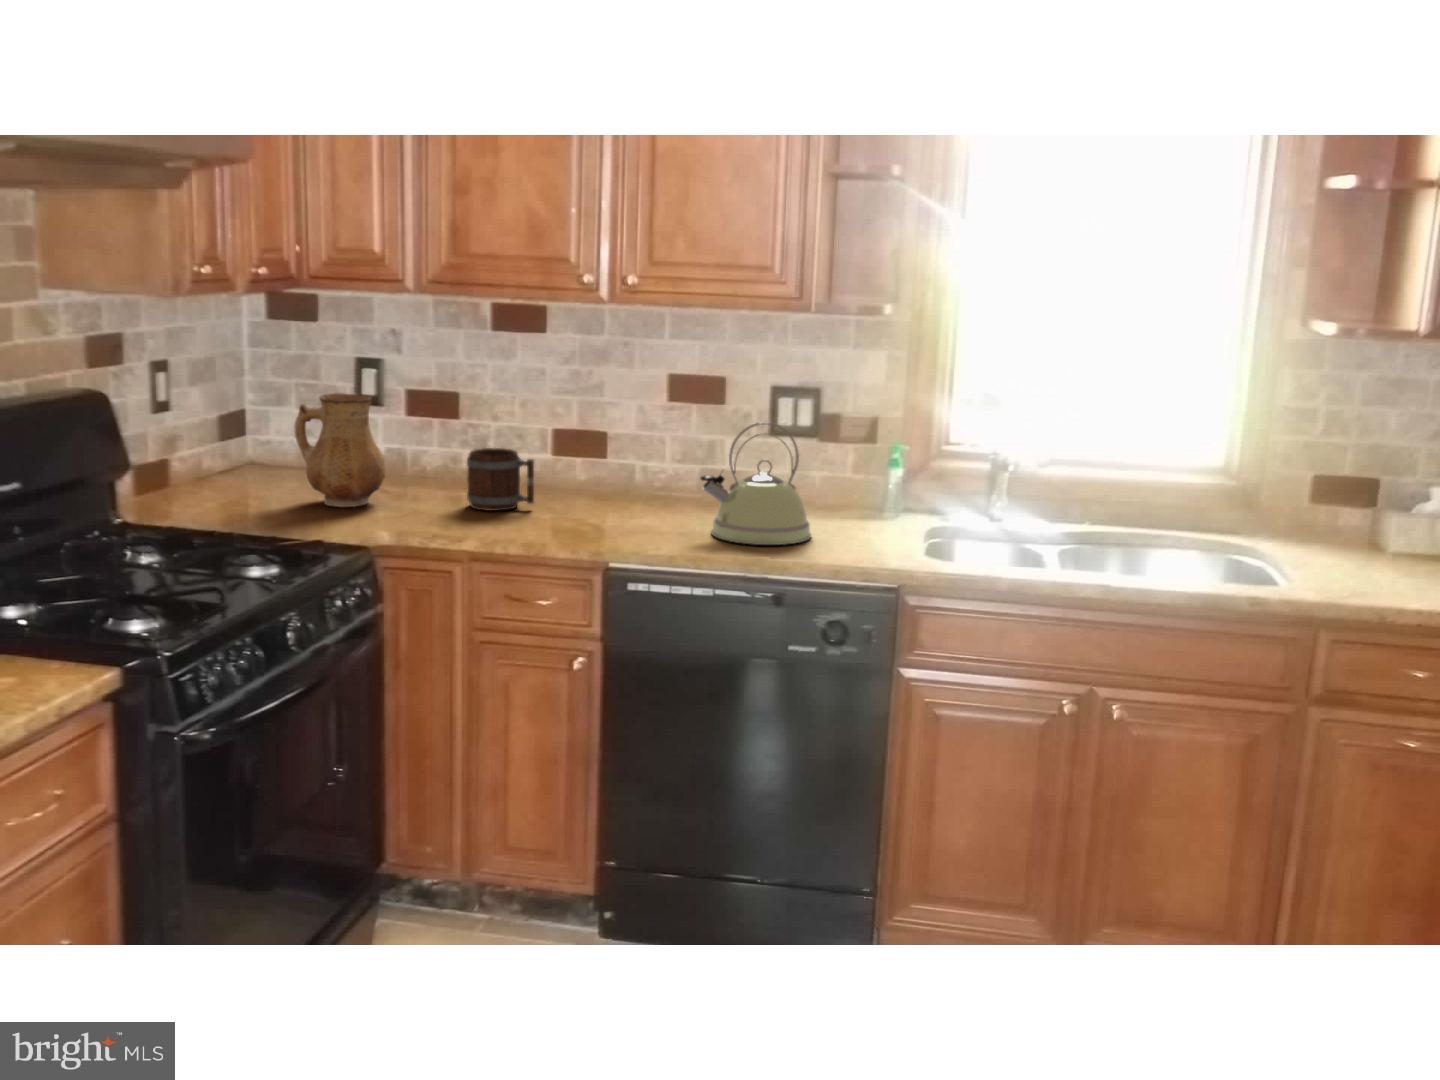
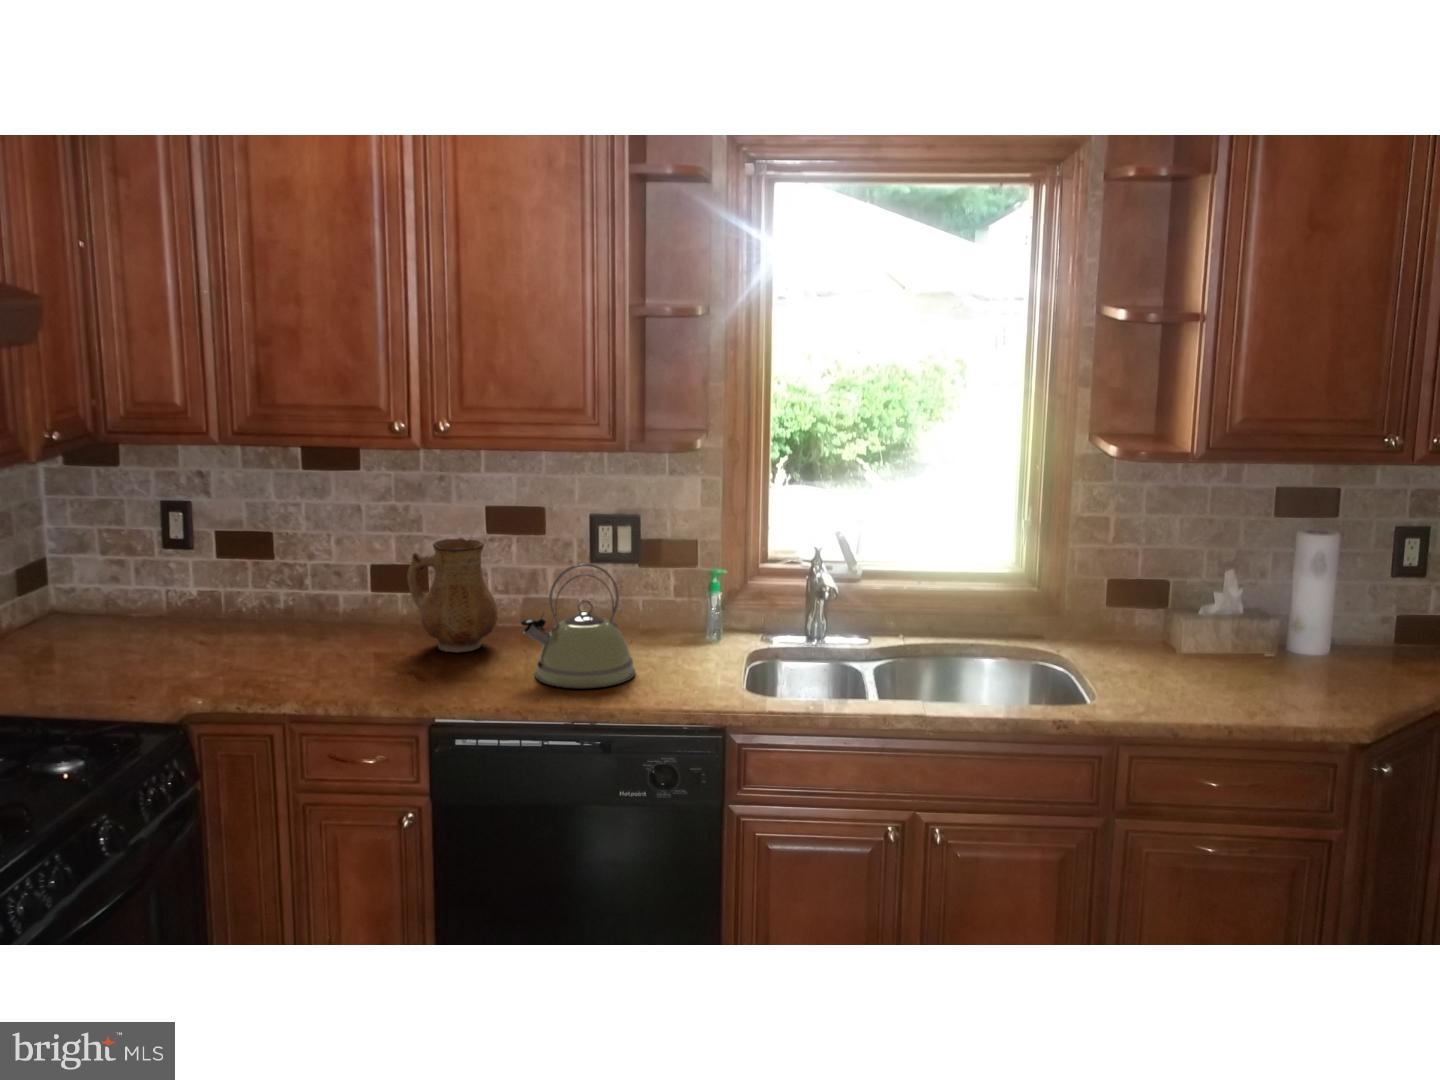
ceramic pitcher: present [294,393,386,507] -> present [407,538,498,652]
mug: present [467,448,534,511] -> none [281,595,354,662]

